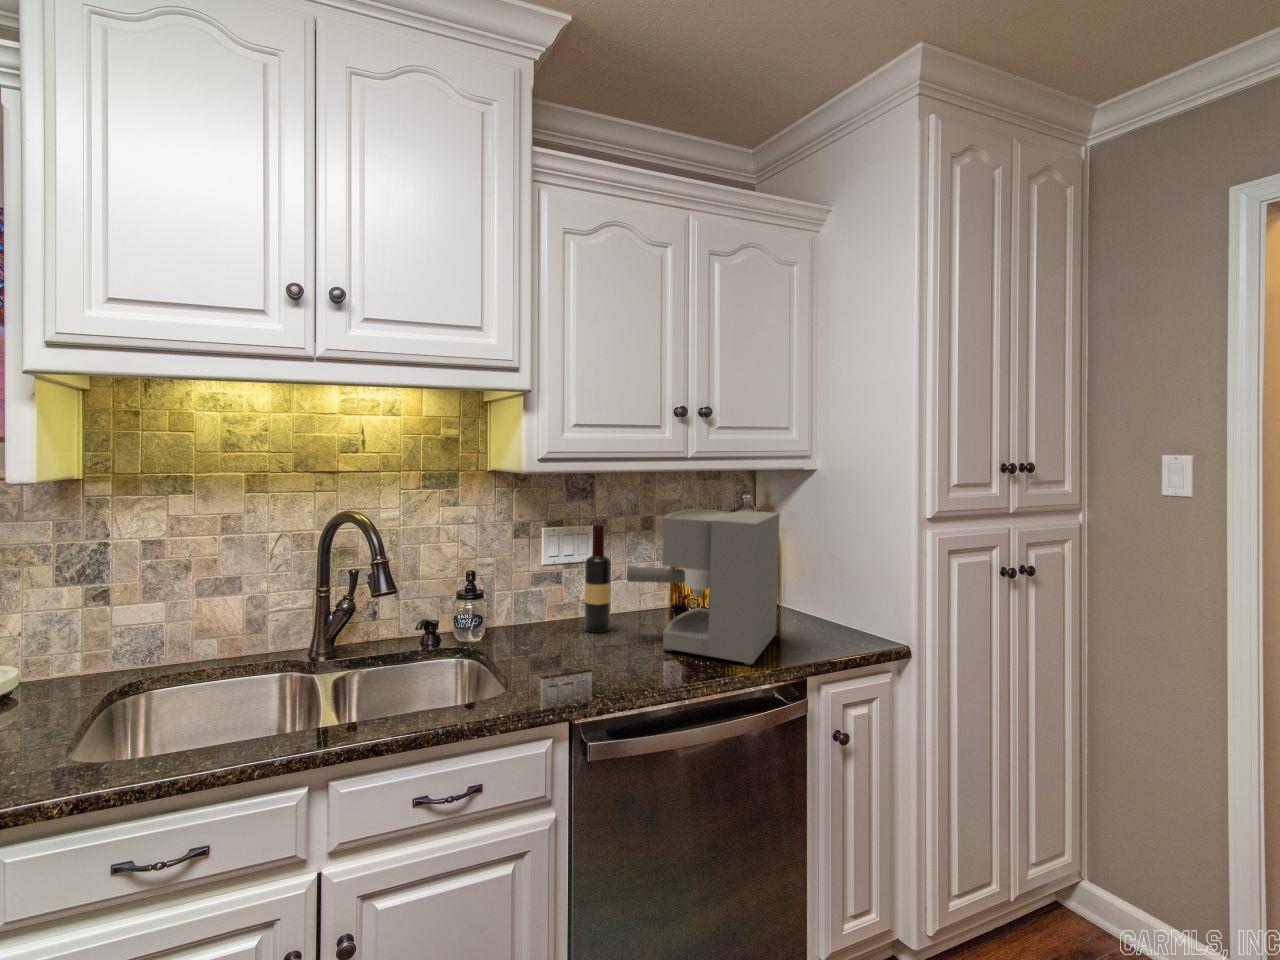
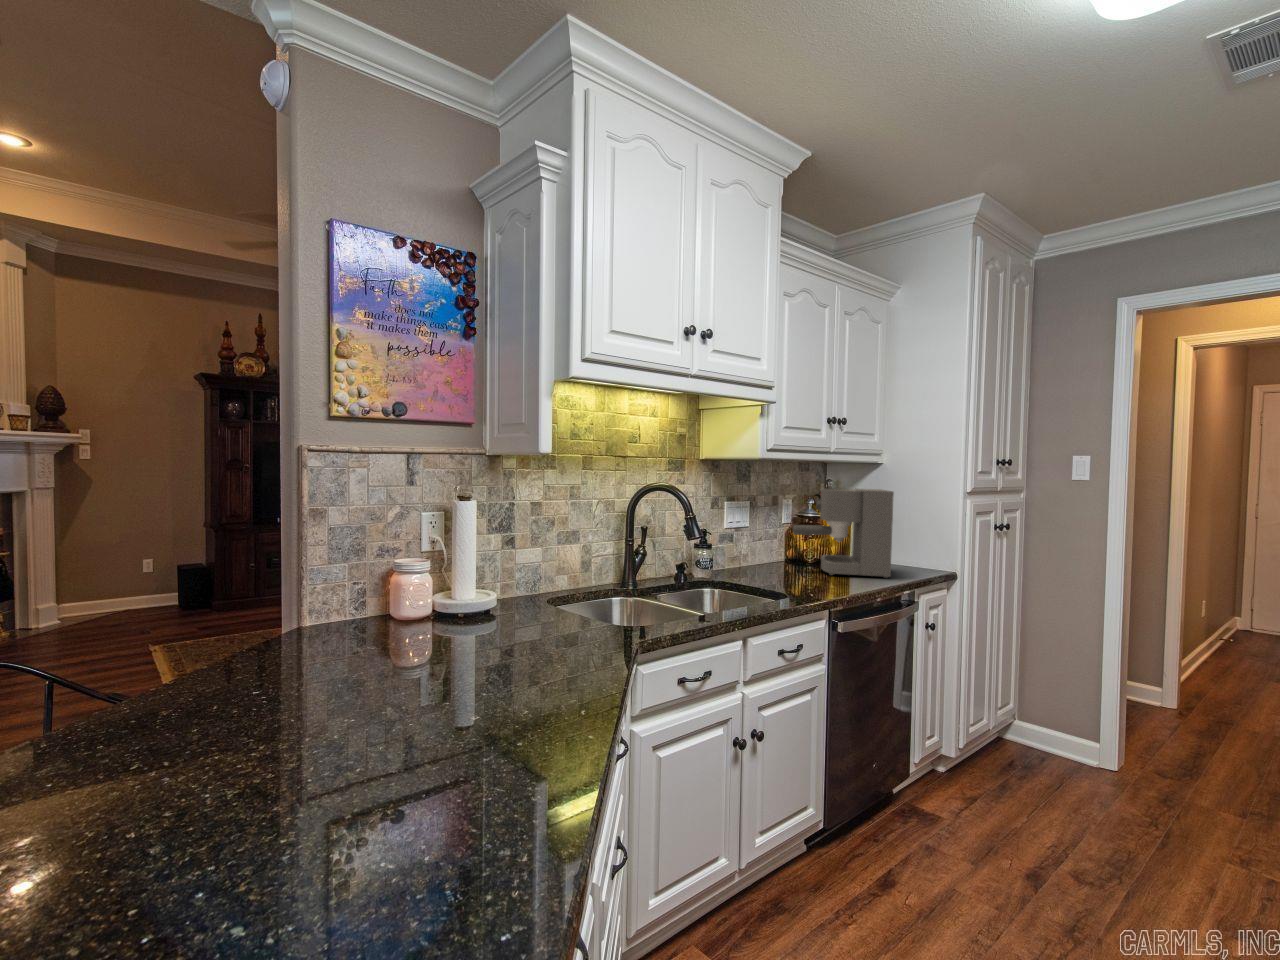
wine bottle: present [585,524,611,633] -> none [758,498,777,571]

